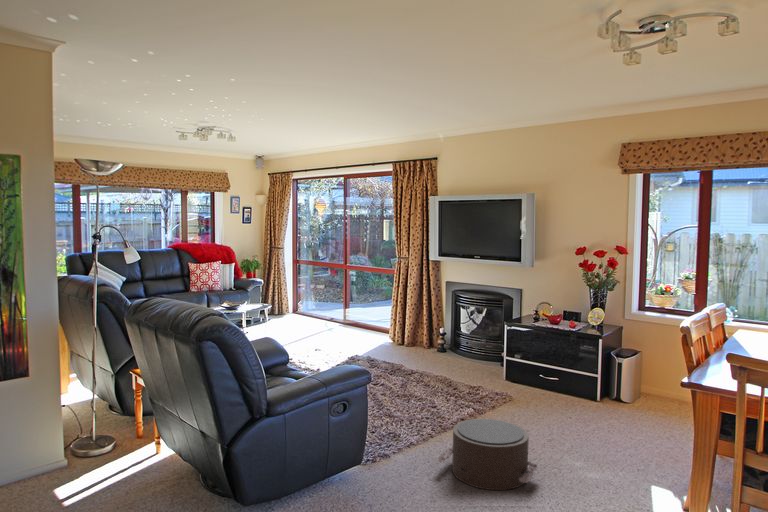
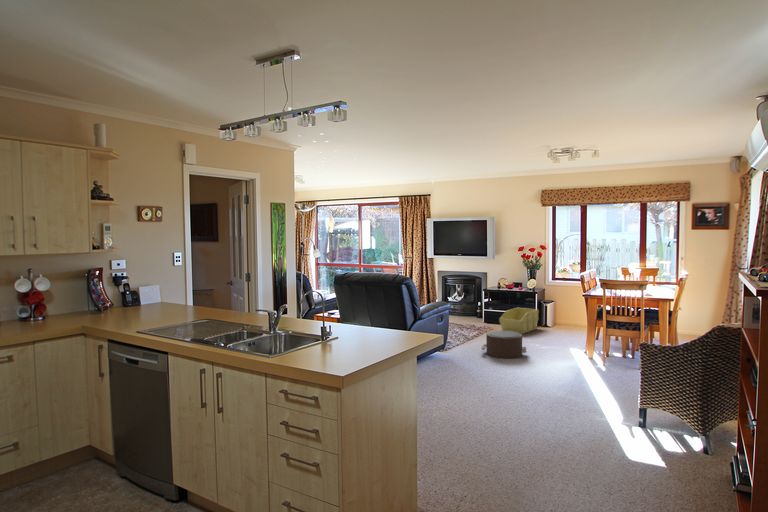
storage bin: none [520,359,603,415] -> present [499,308,539,334]

